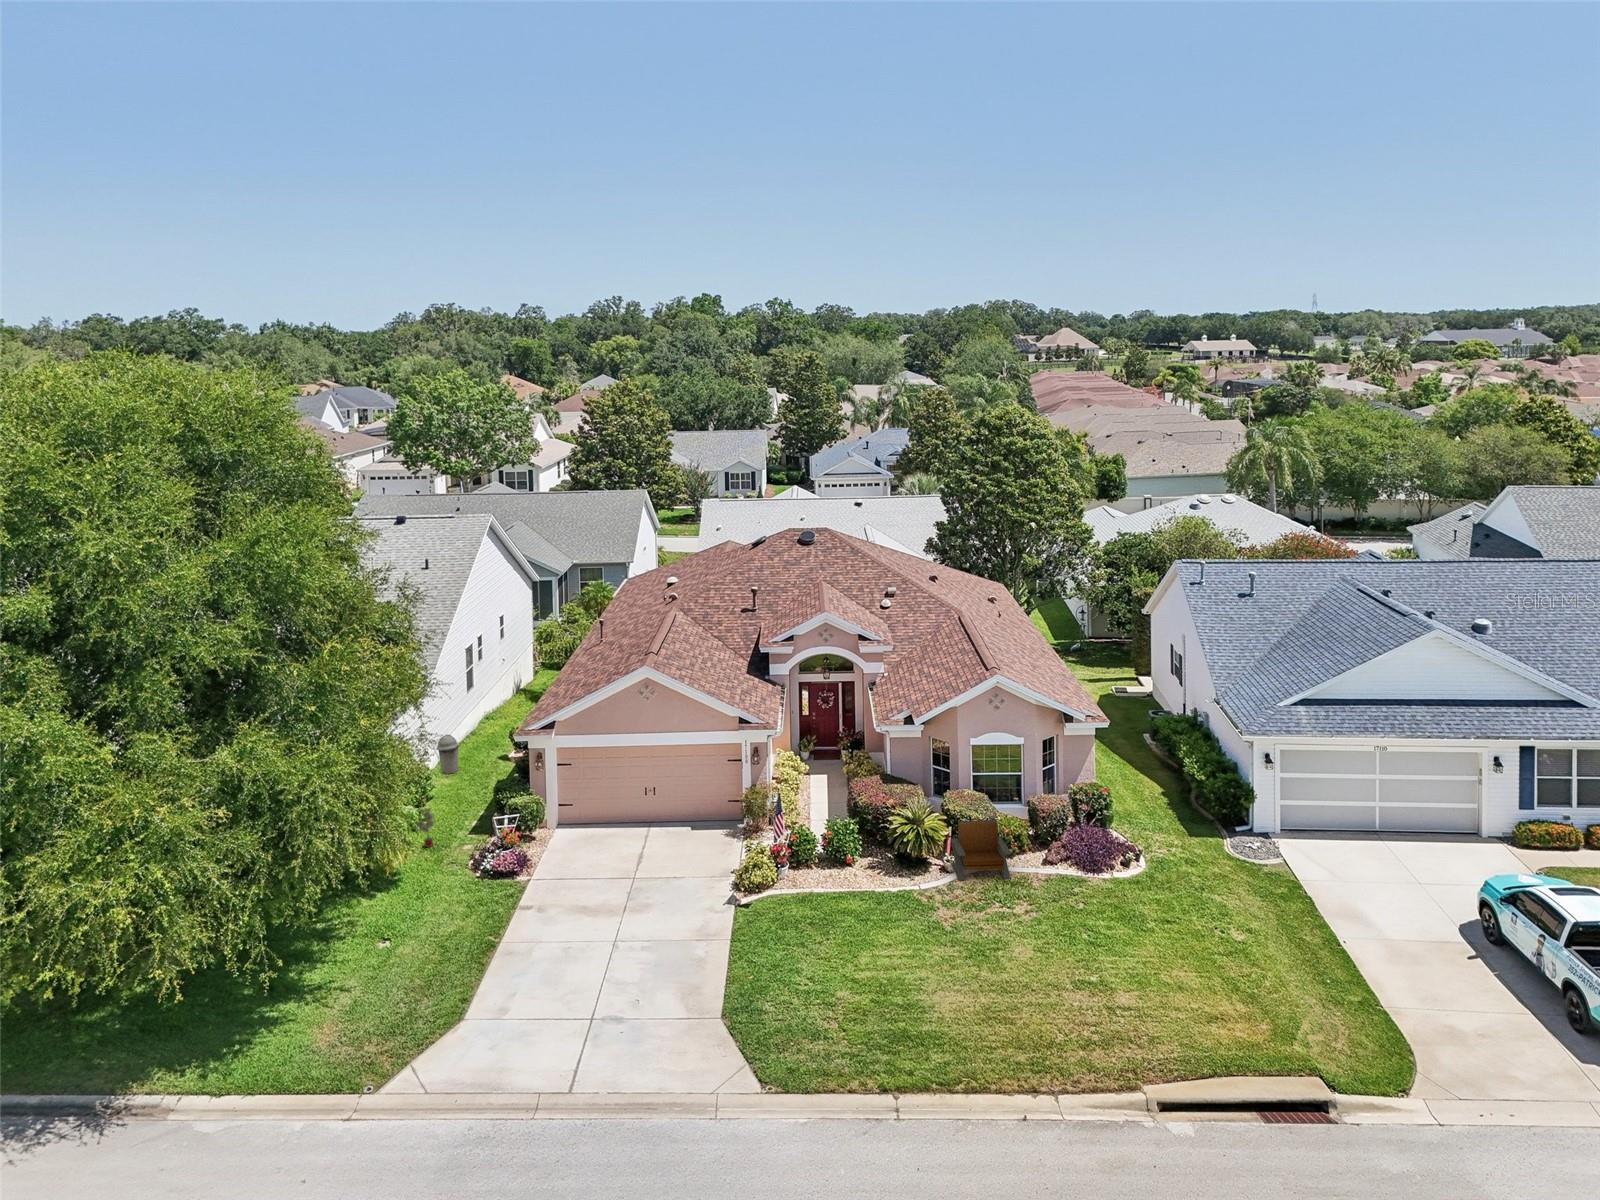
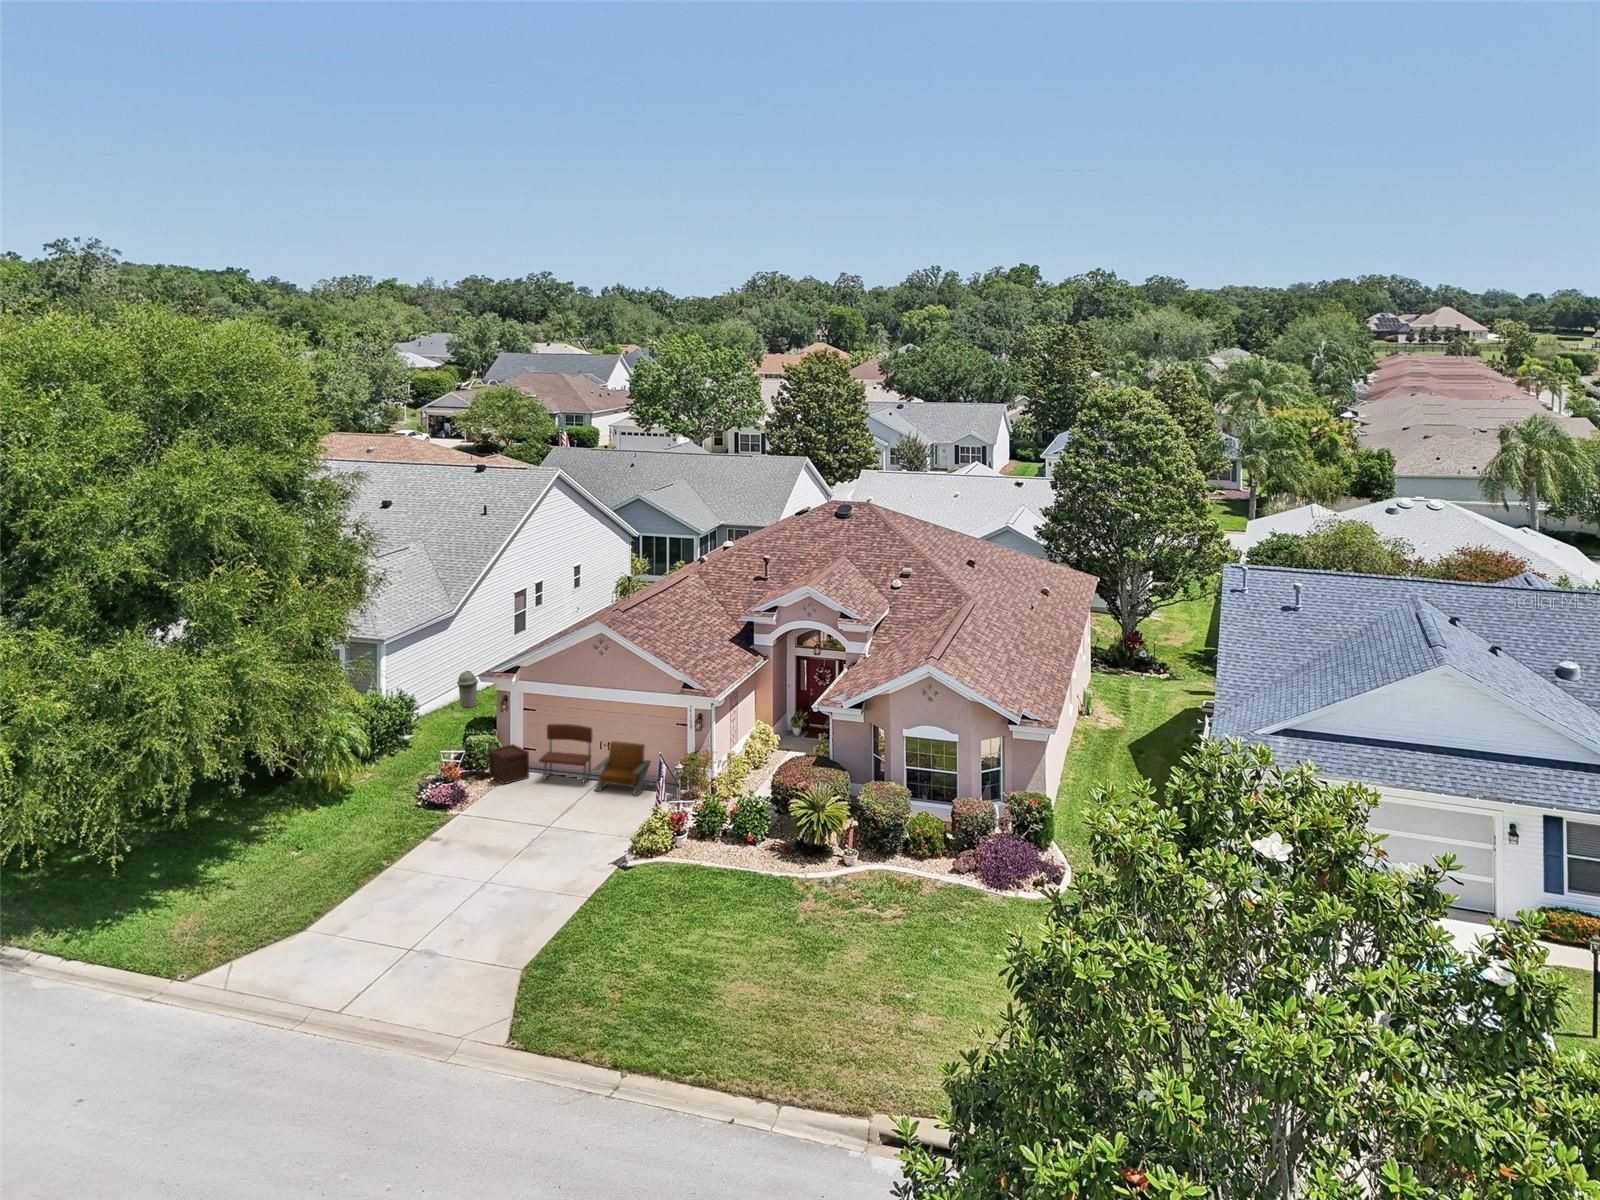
bench: none [588,774,637,835] -> present [539,724,592,783]
wooden crate: none [530,802,575,845] -> present [488,744,529,784]
potted tree: present [415,808,435,847] -> present [783,812,803,853]
lounge chair: present [951,820,1011,881] -> present [595,741,651,796]

